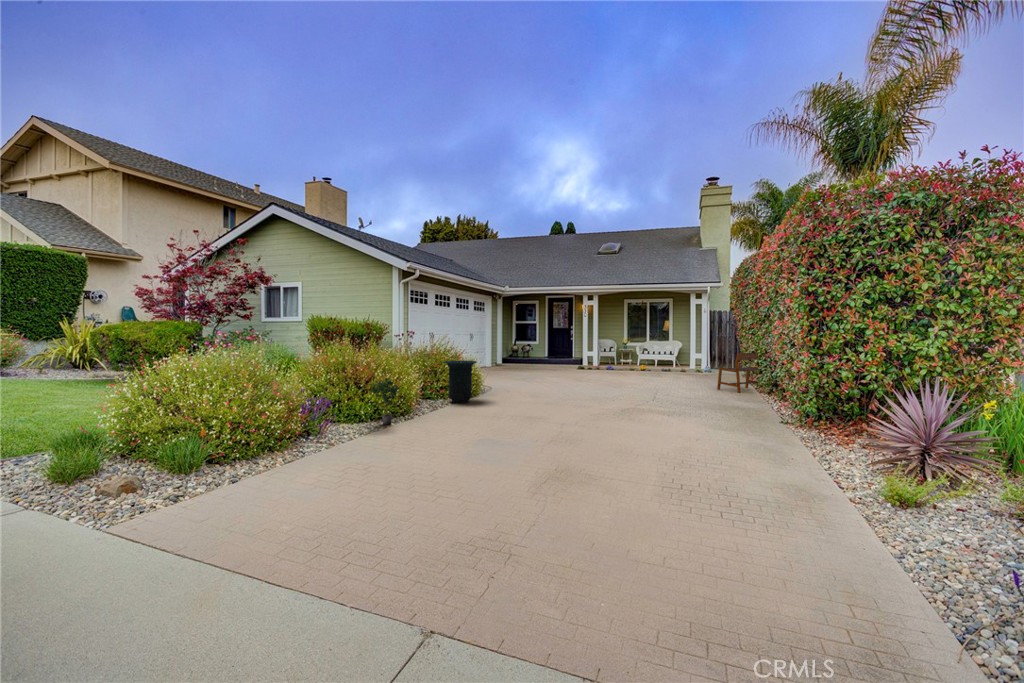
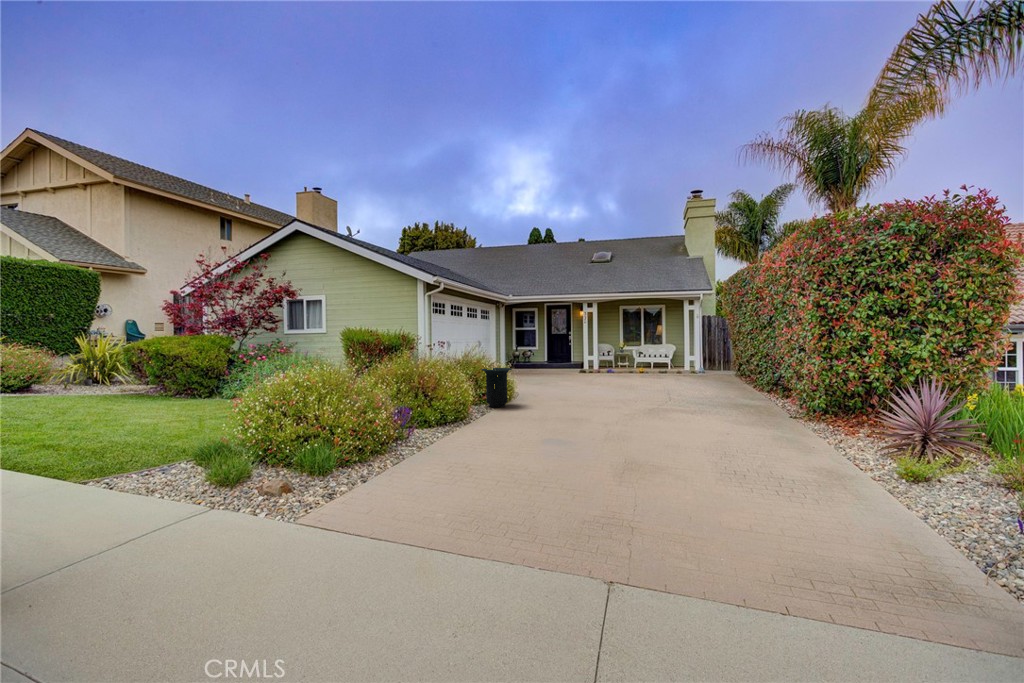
bench: present [717,353,759,393] -> none [719,354,763,391]
potted plant: present [370,378,398,425] -> present [73,357,102,385]

